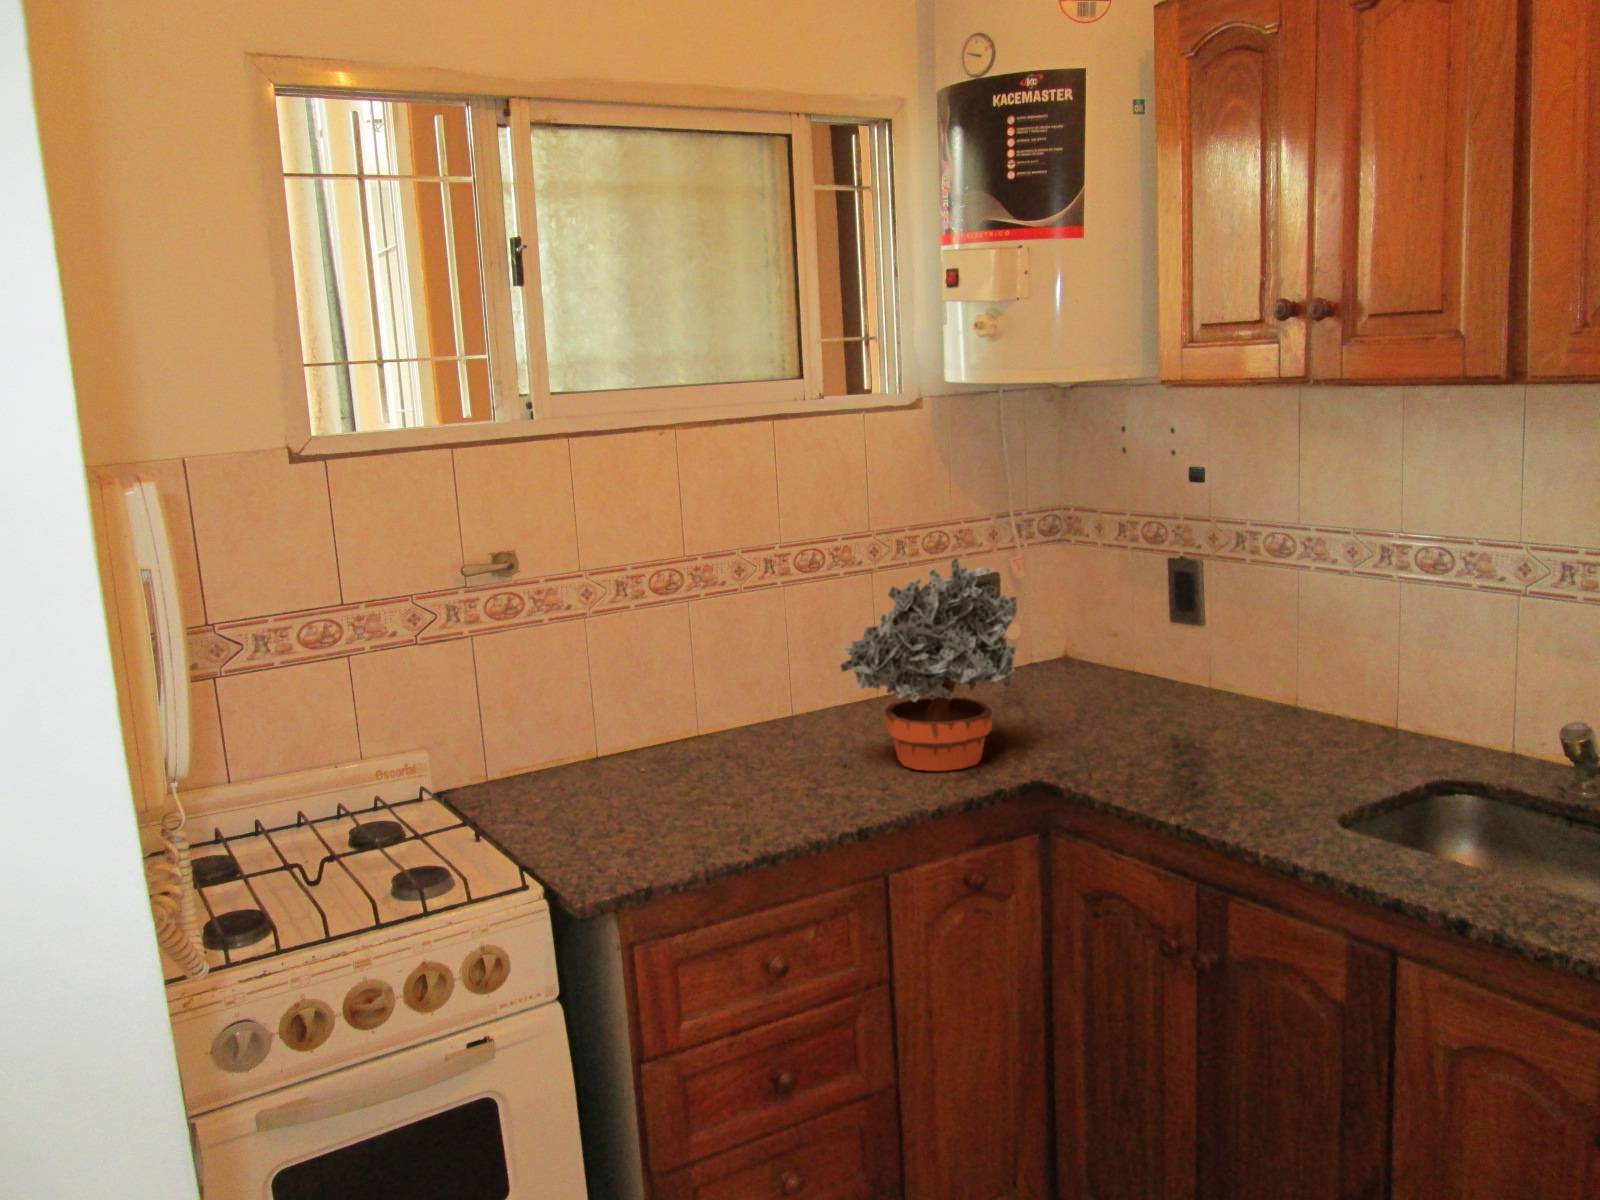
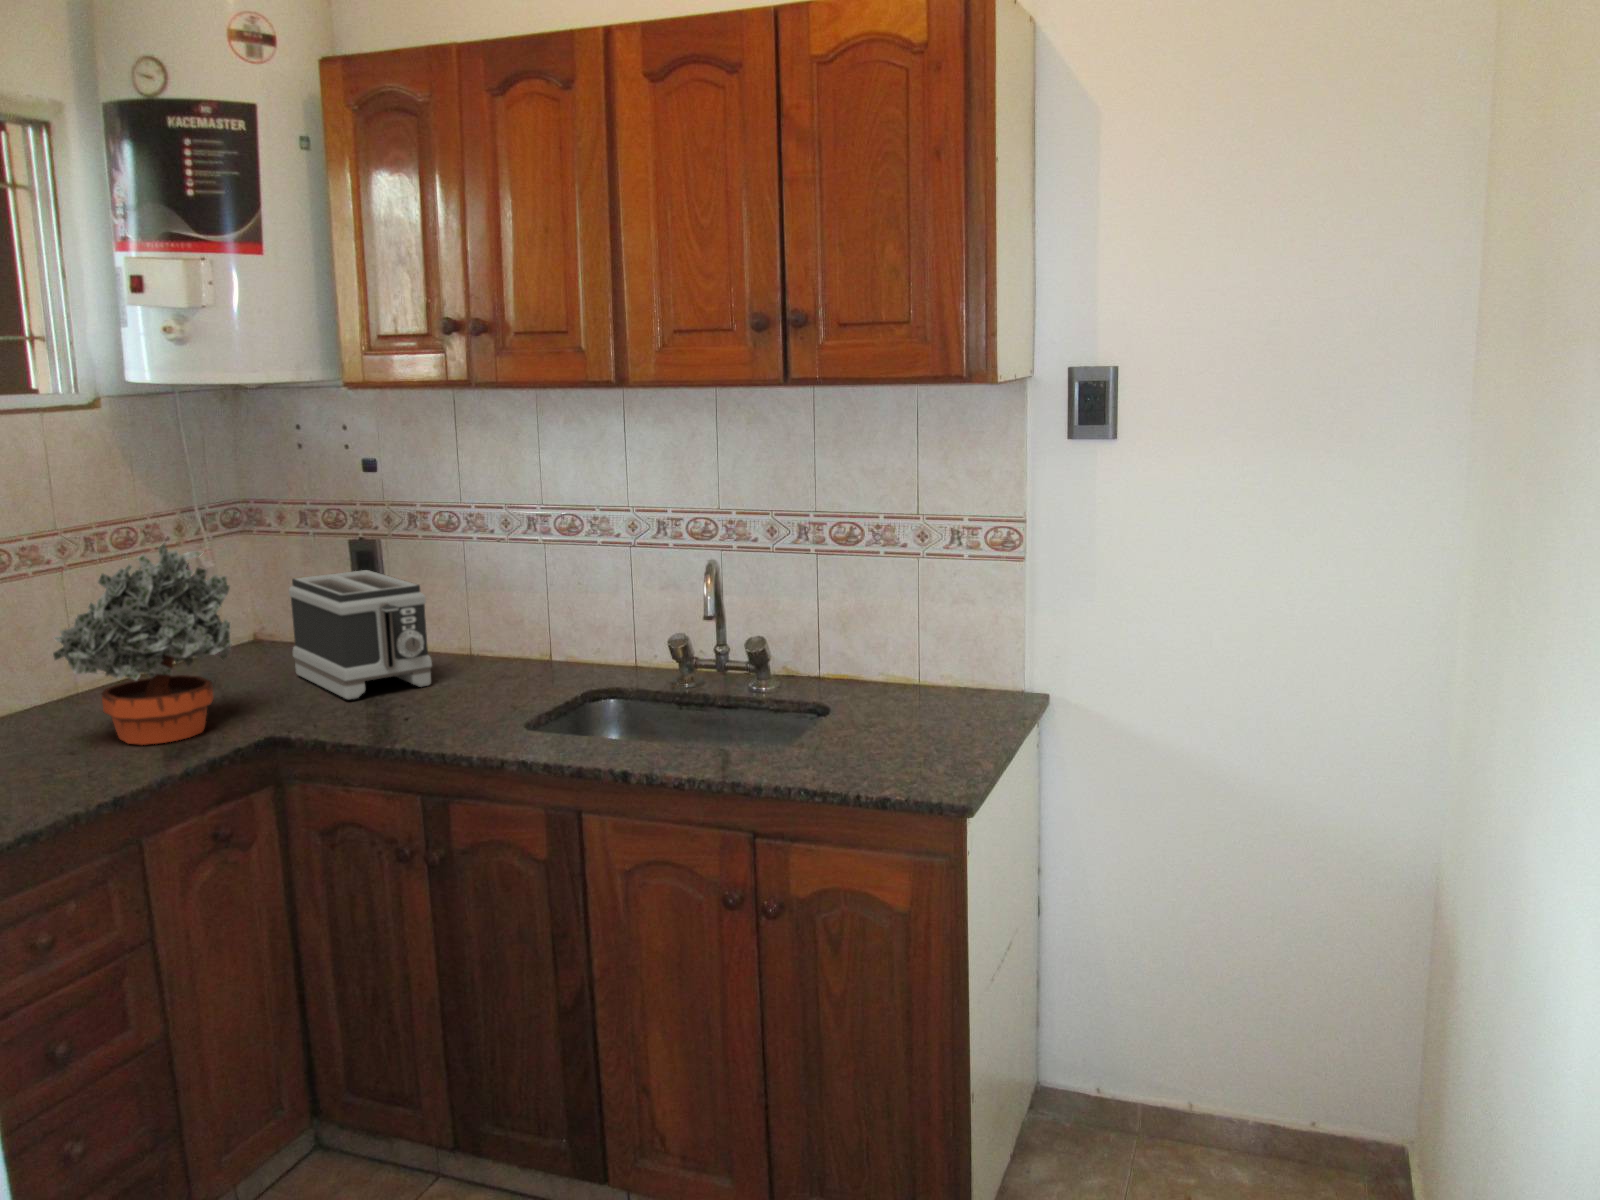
toaster: none [1090,595,1240,747] -> present [289,570,432,700]

